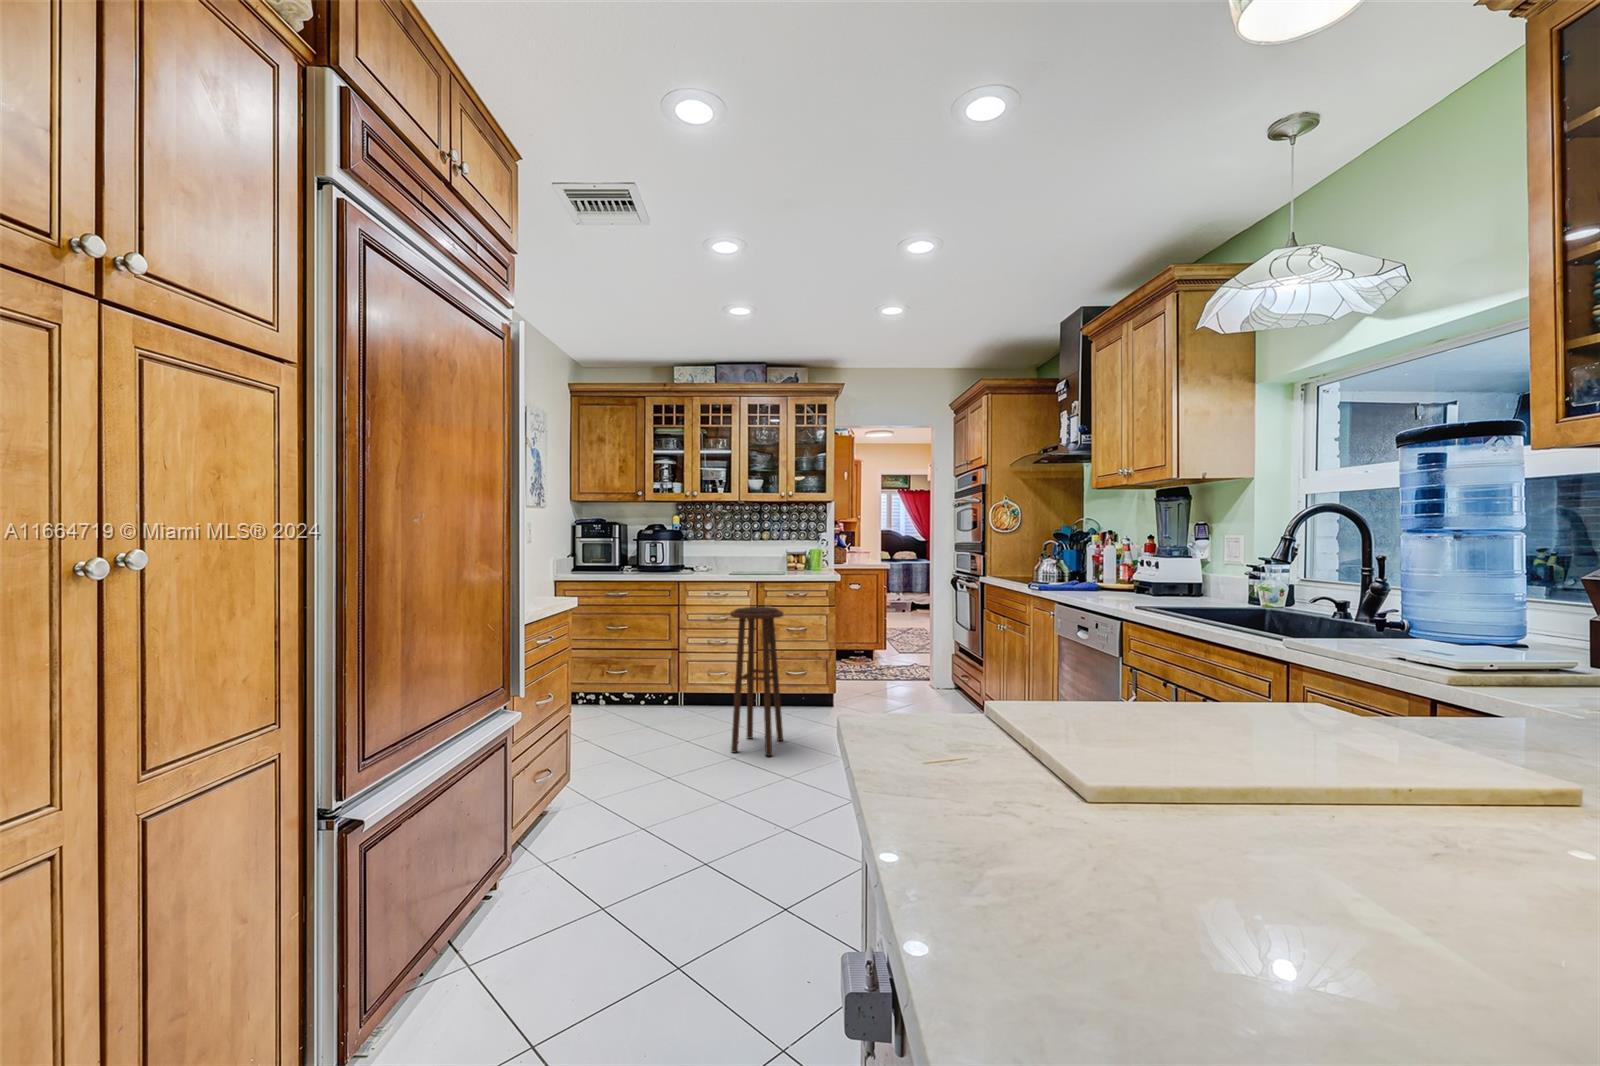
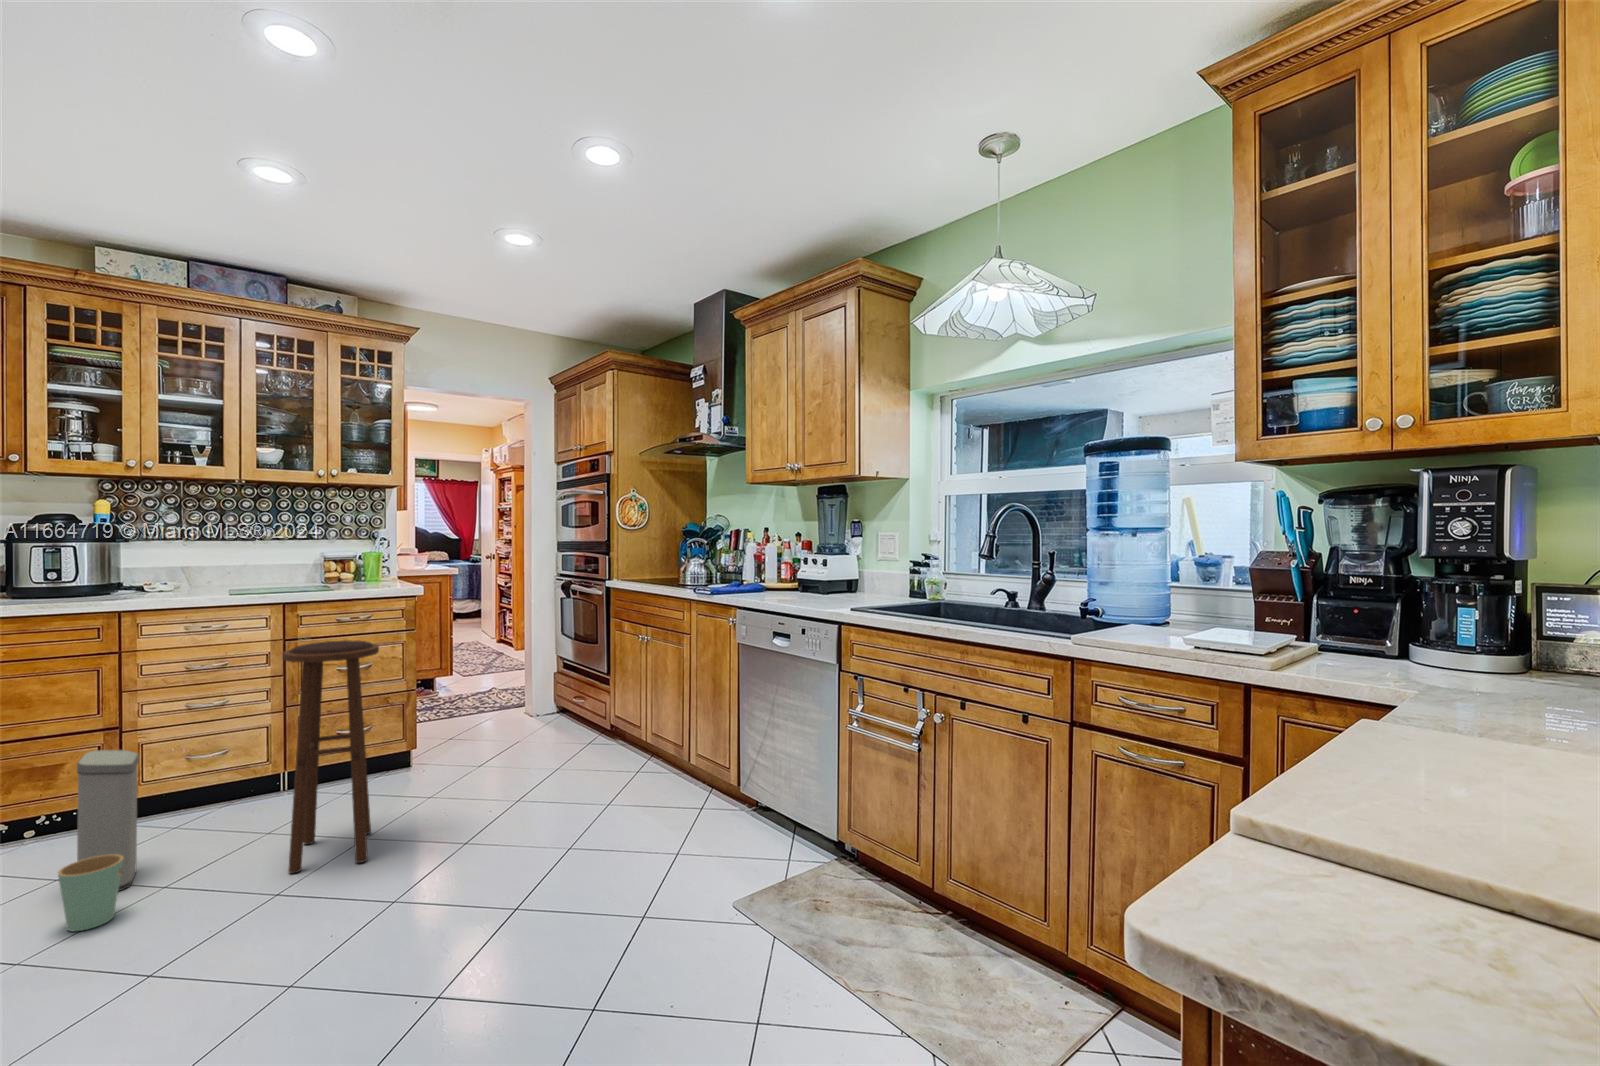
trash can: none [629,658,671,754] -> present [58,750,139,931]

